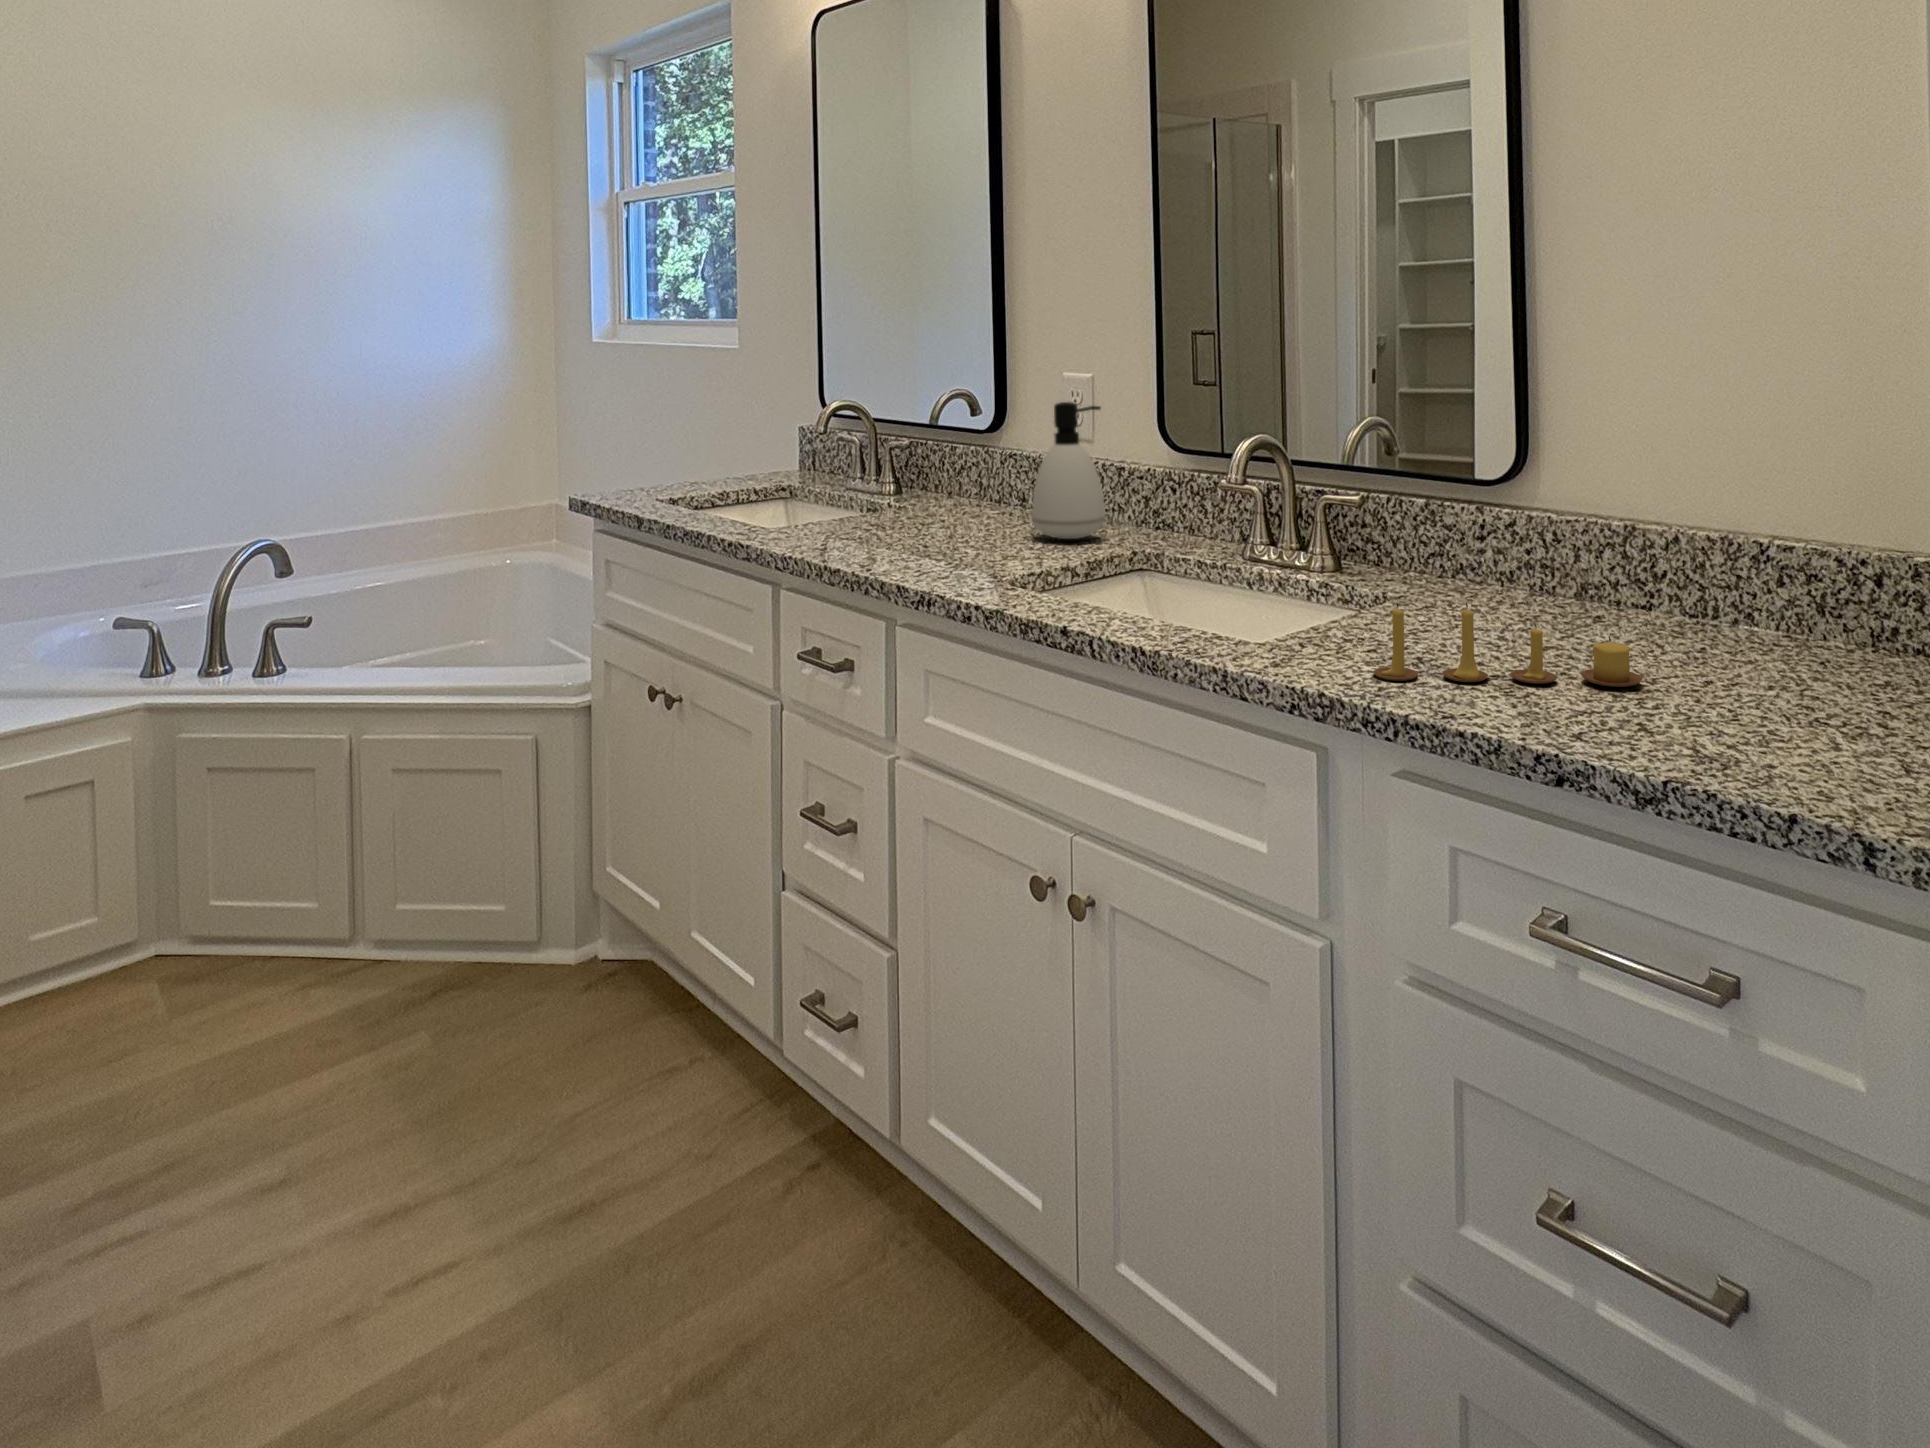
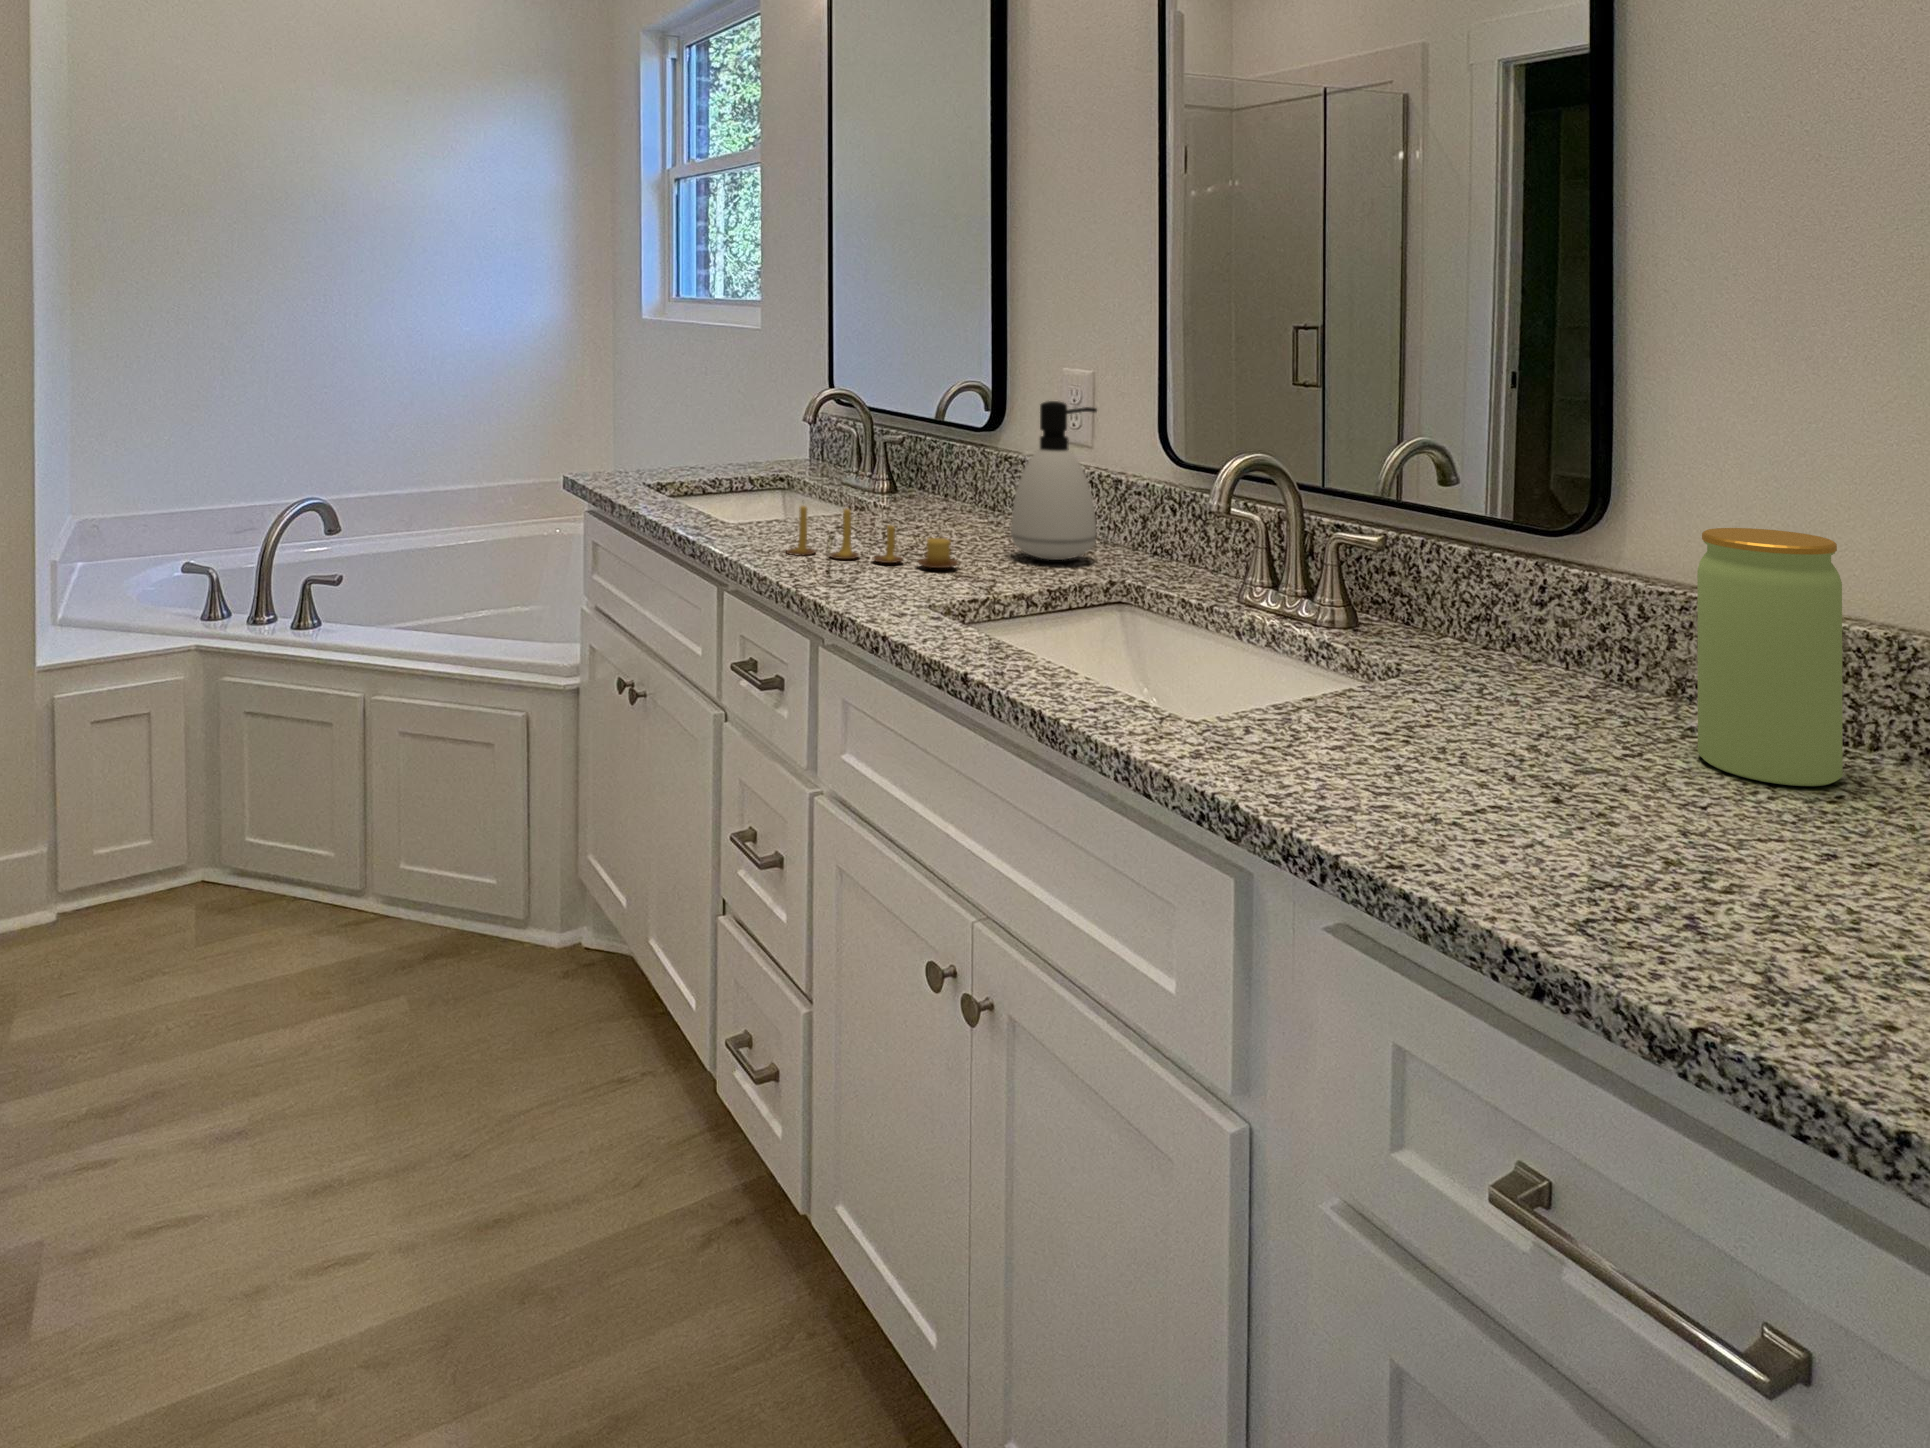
jar: none [1605,468,1703,646] -> present [1697,528,1843,786]
candle: present [1374,602,1642,687] -> present [786,504,958,568]

